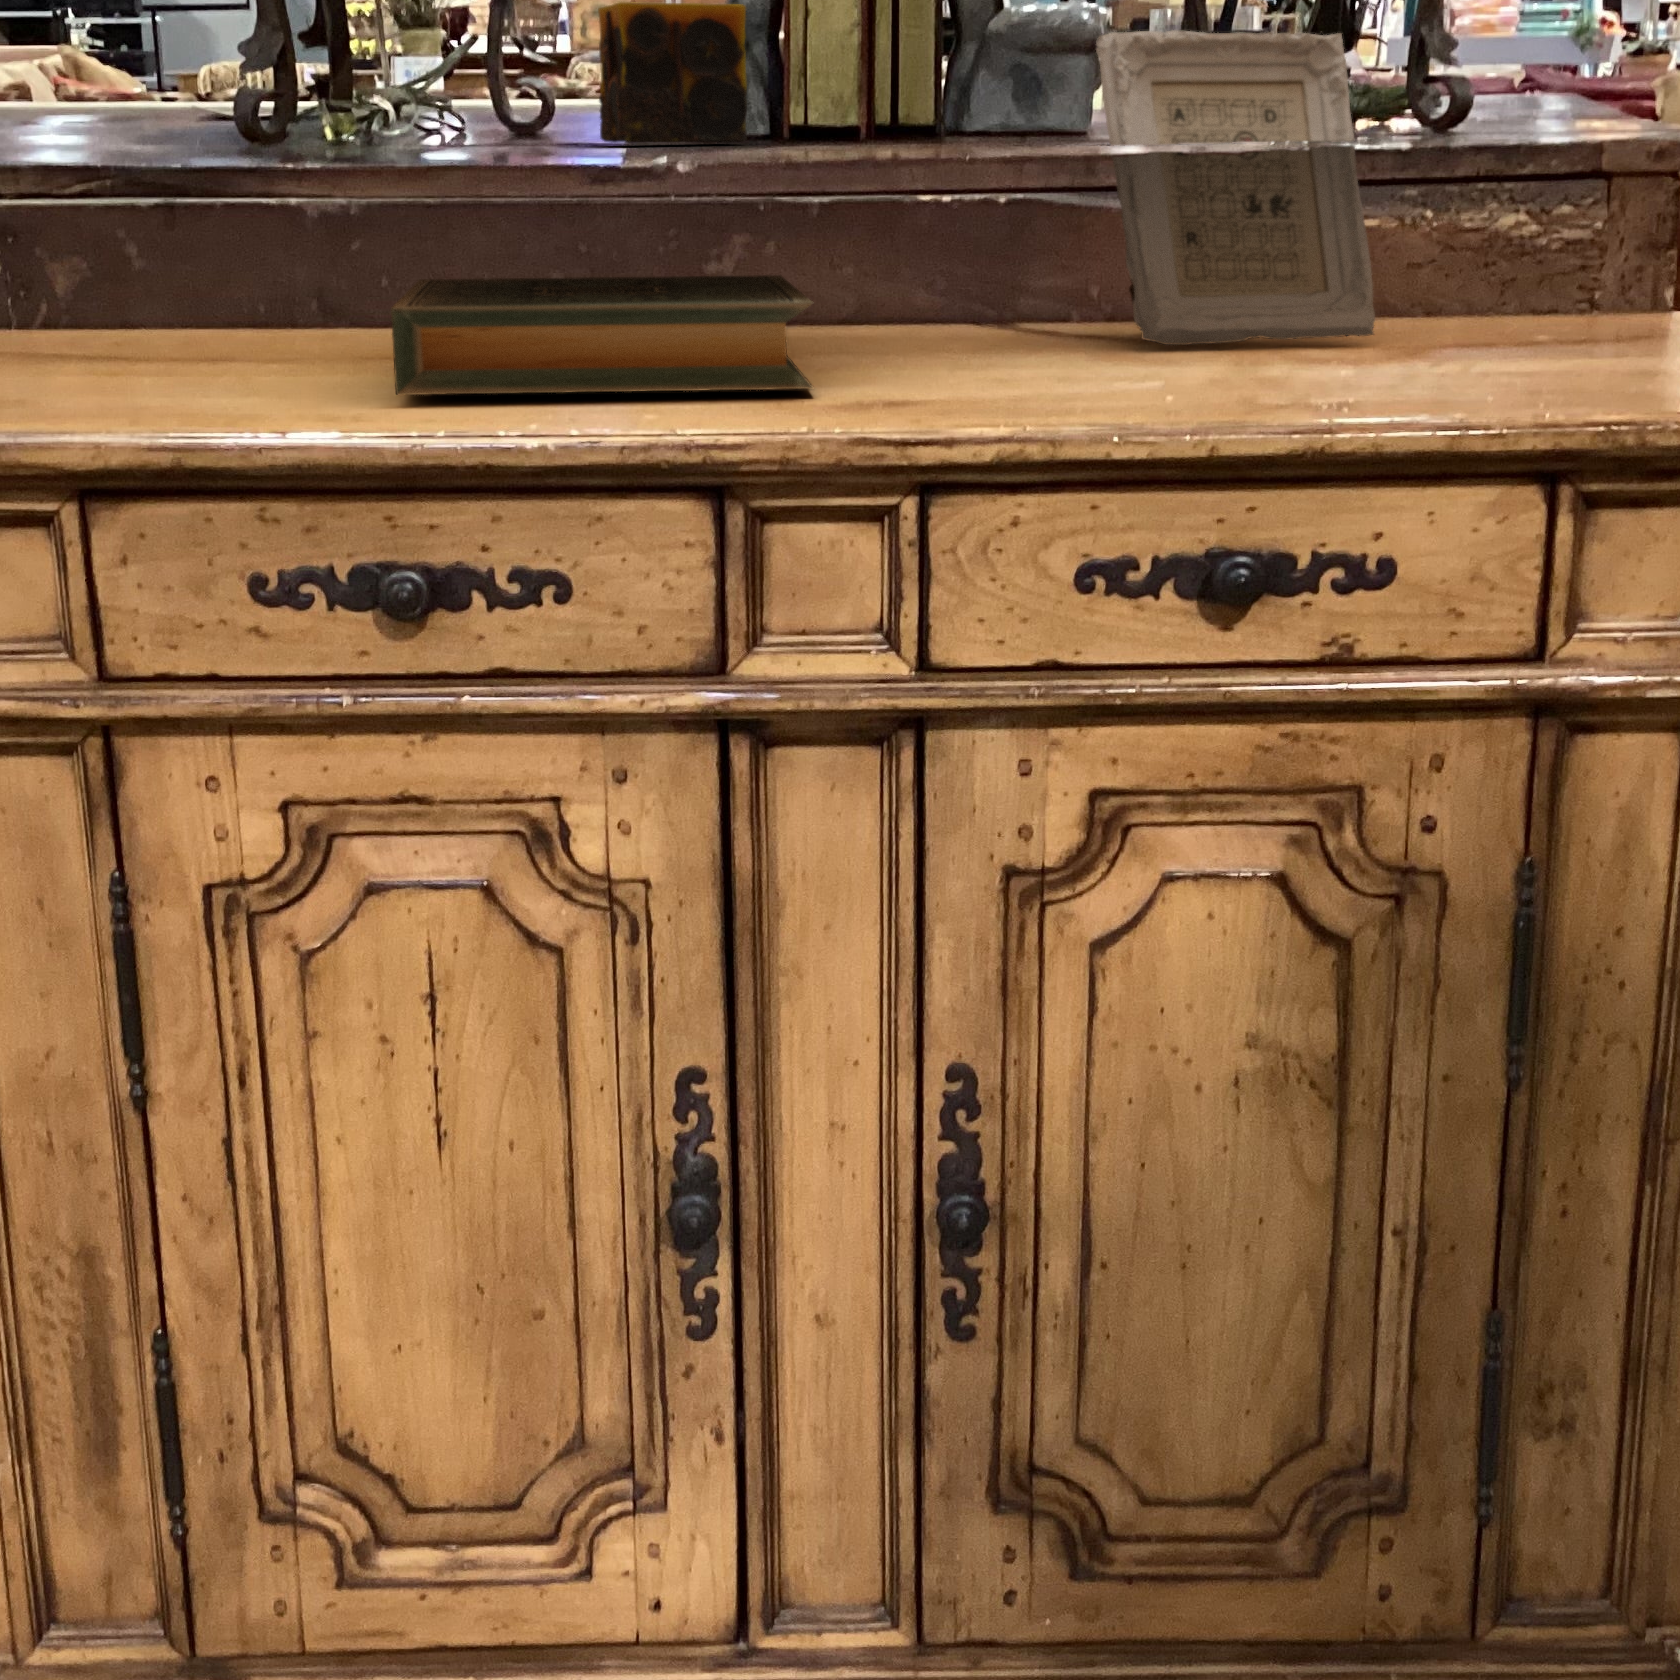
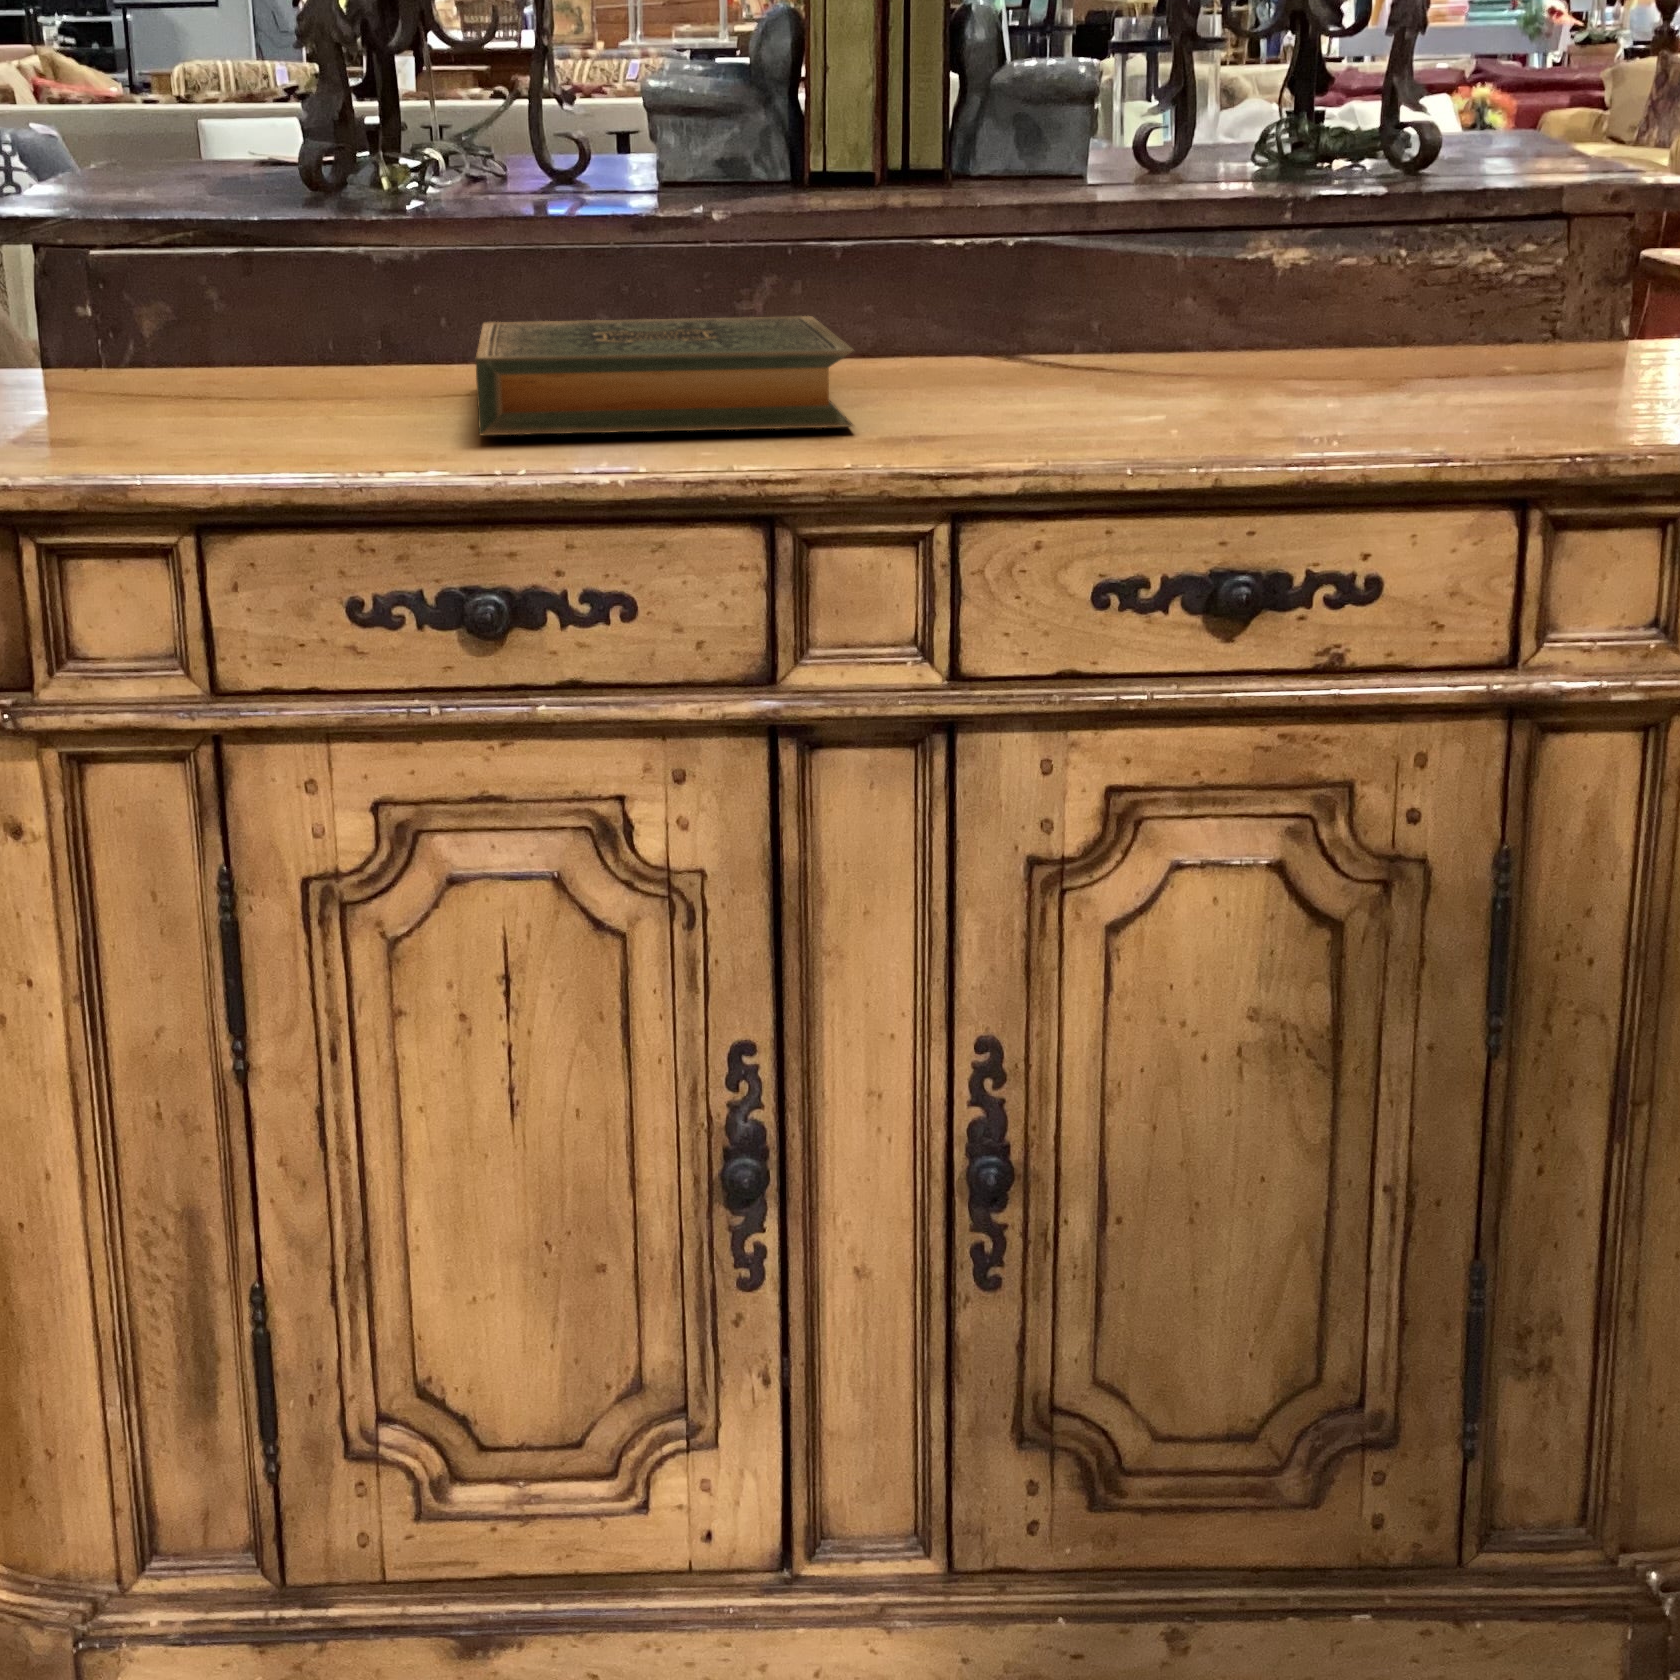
candle: present [598,2,747,143] -> none [633,63,772,190]
picture frame: present [1096,30,1375,345] -> none [1099,93,1357,378]

